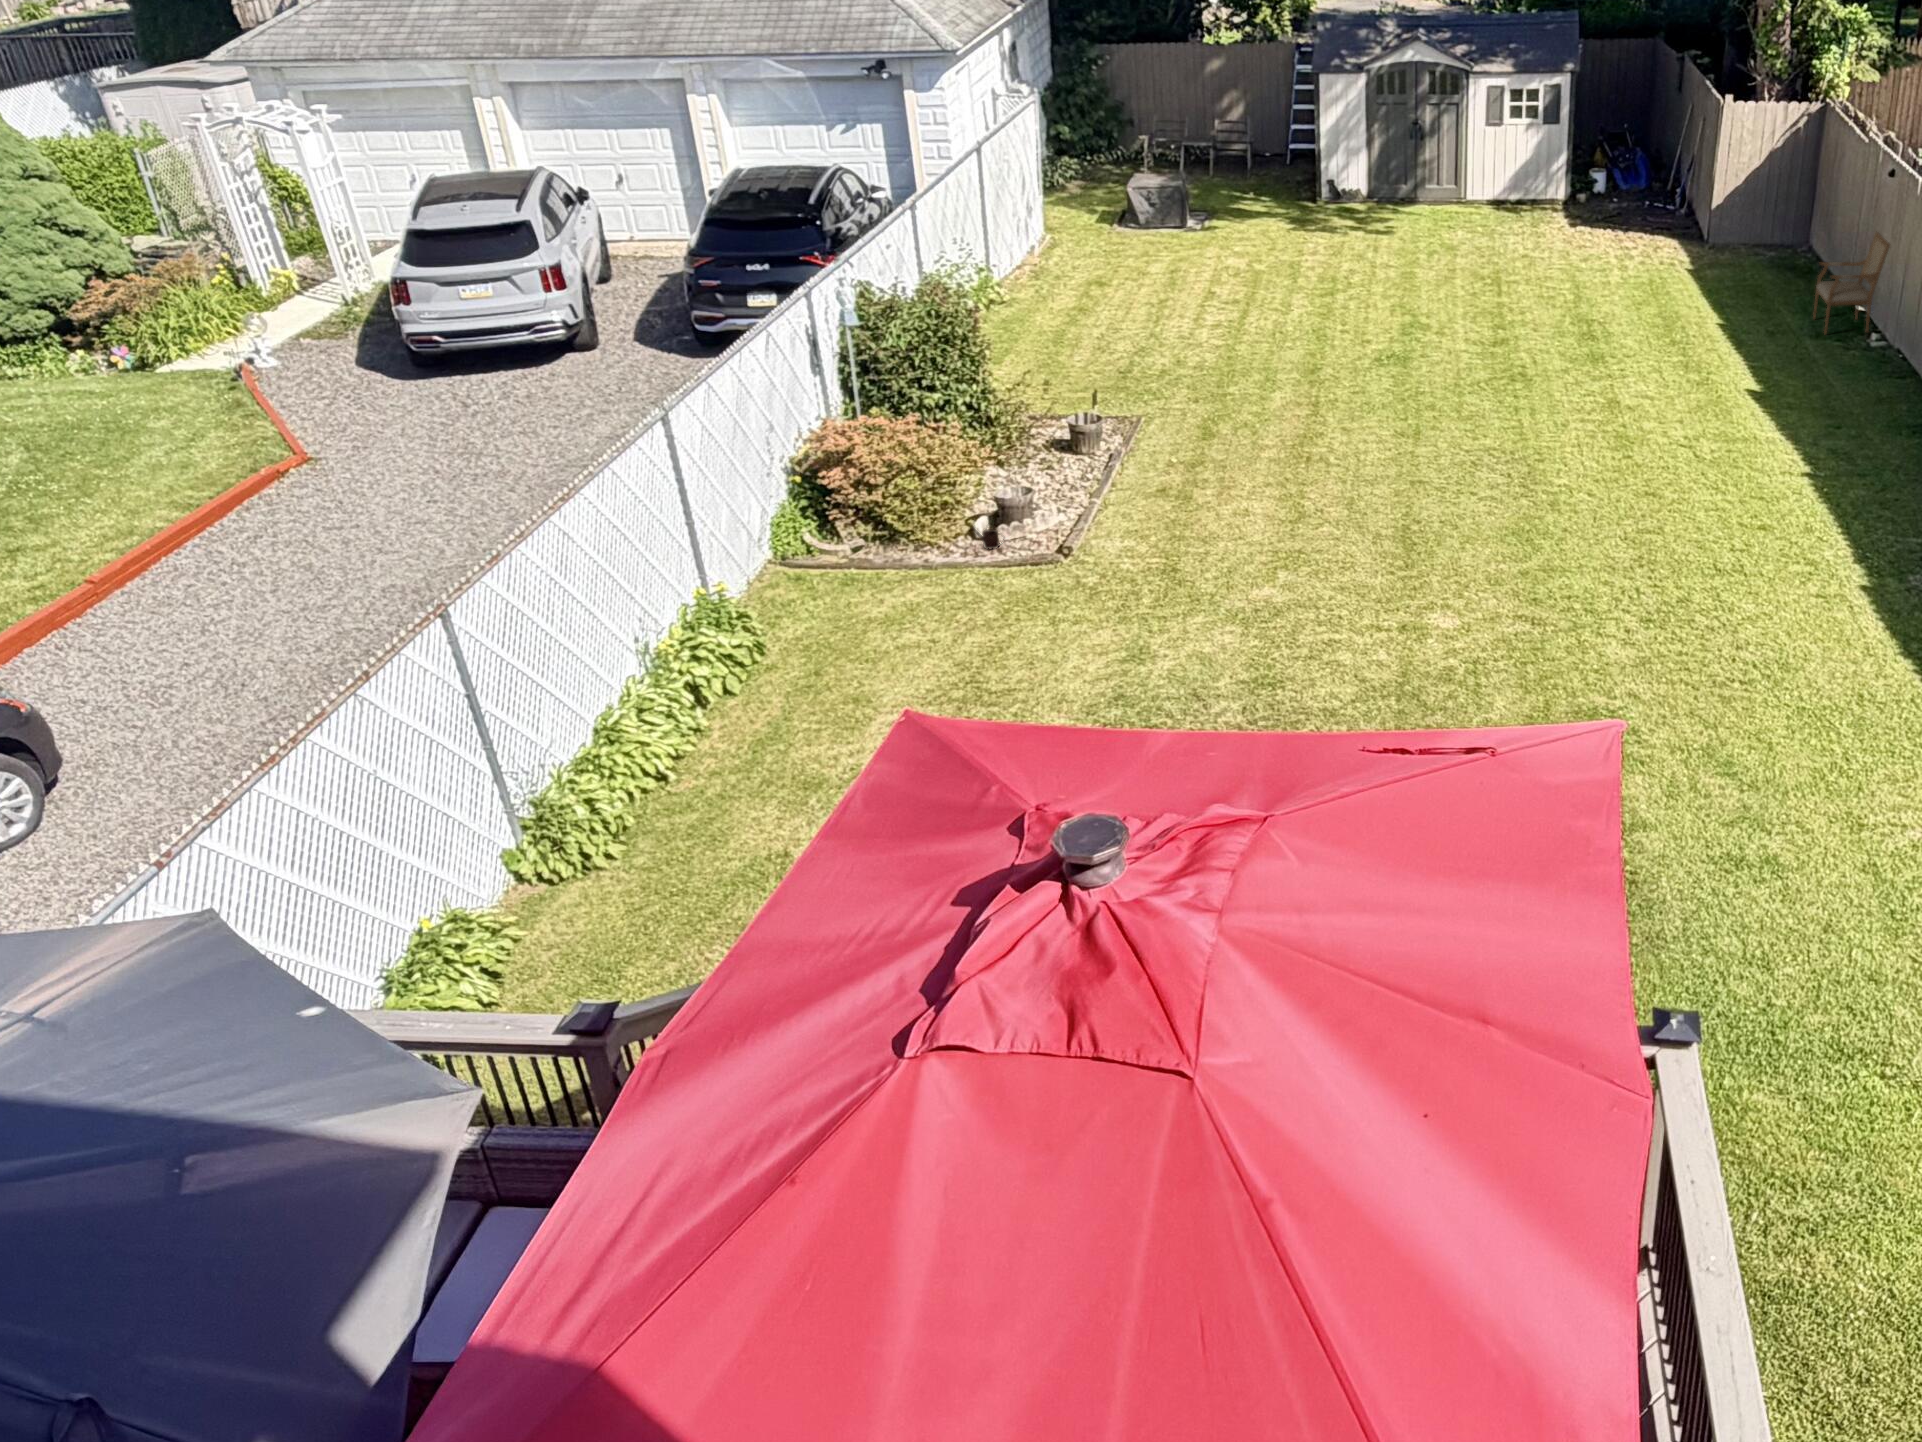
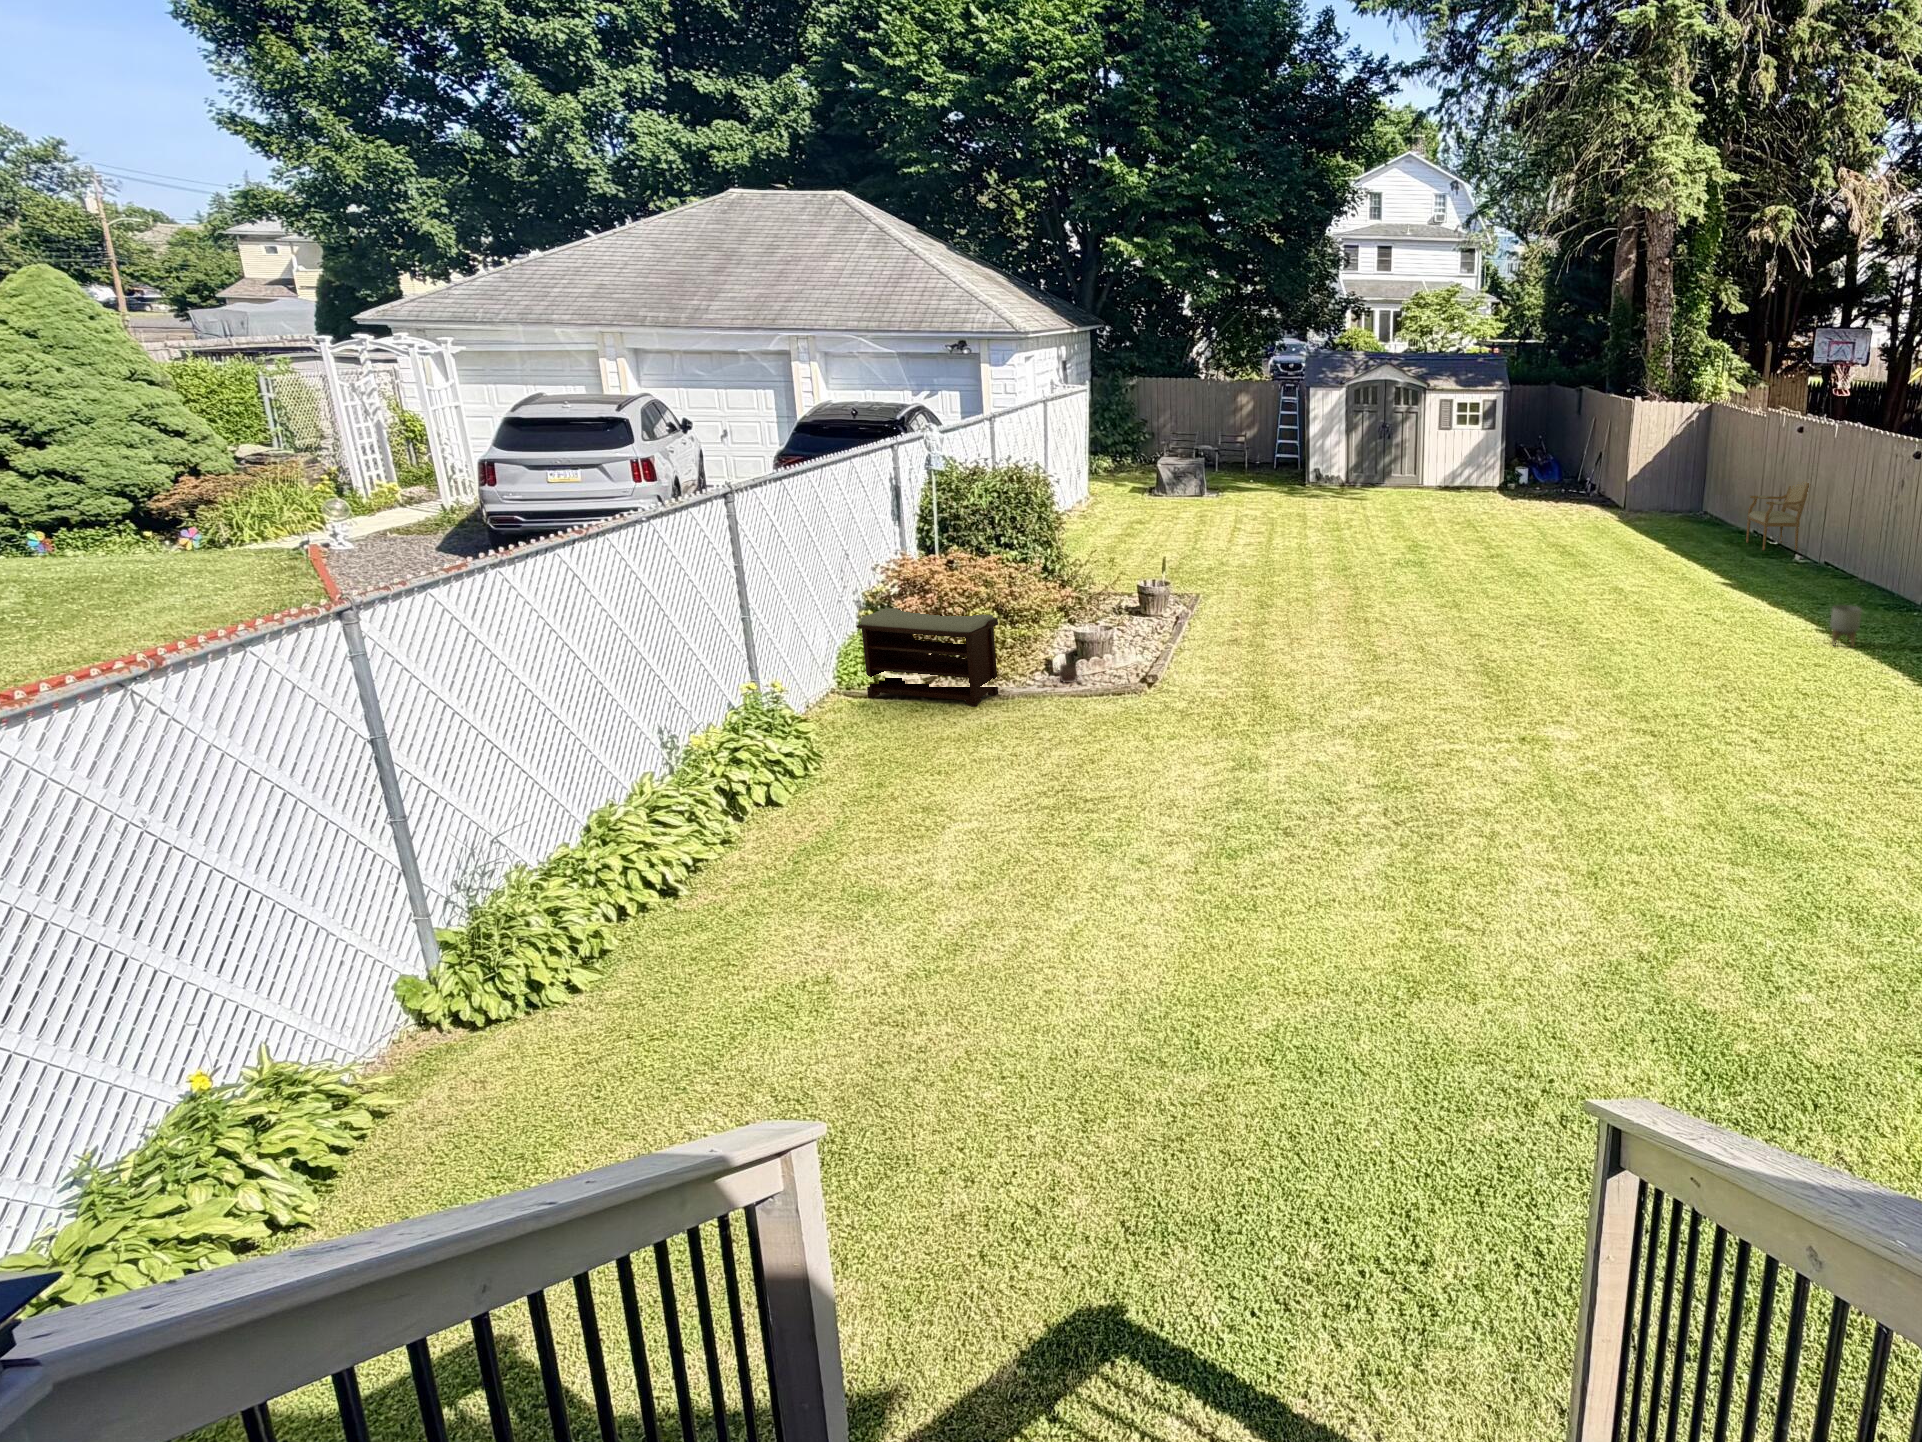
planter: none [1802,452,1836,501] -> present [1830,605,1862,647]
bench: none [786,480,924,581] -> present [856,608,998,707]

